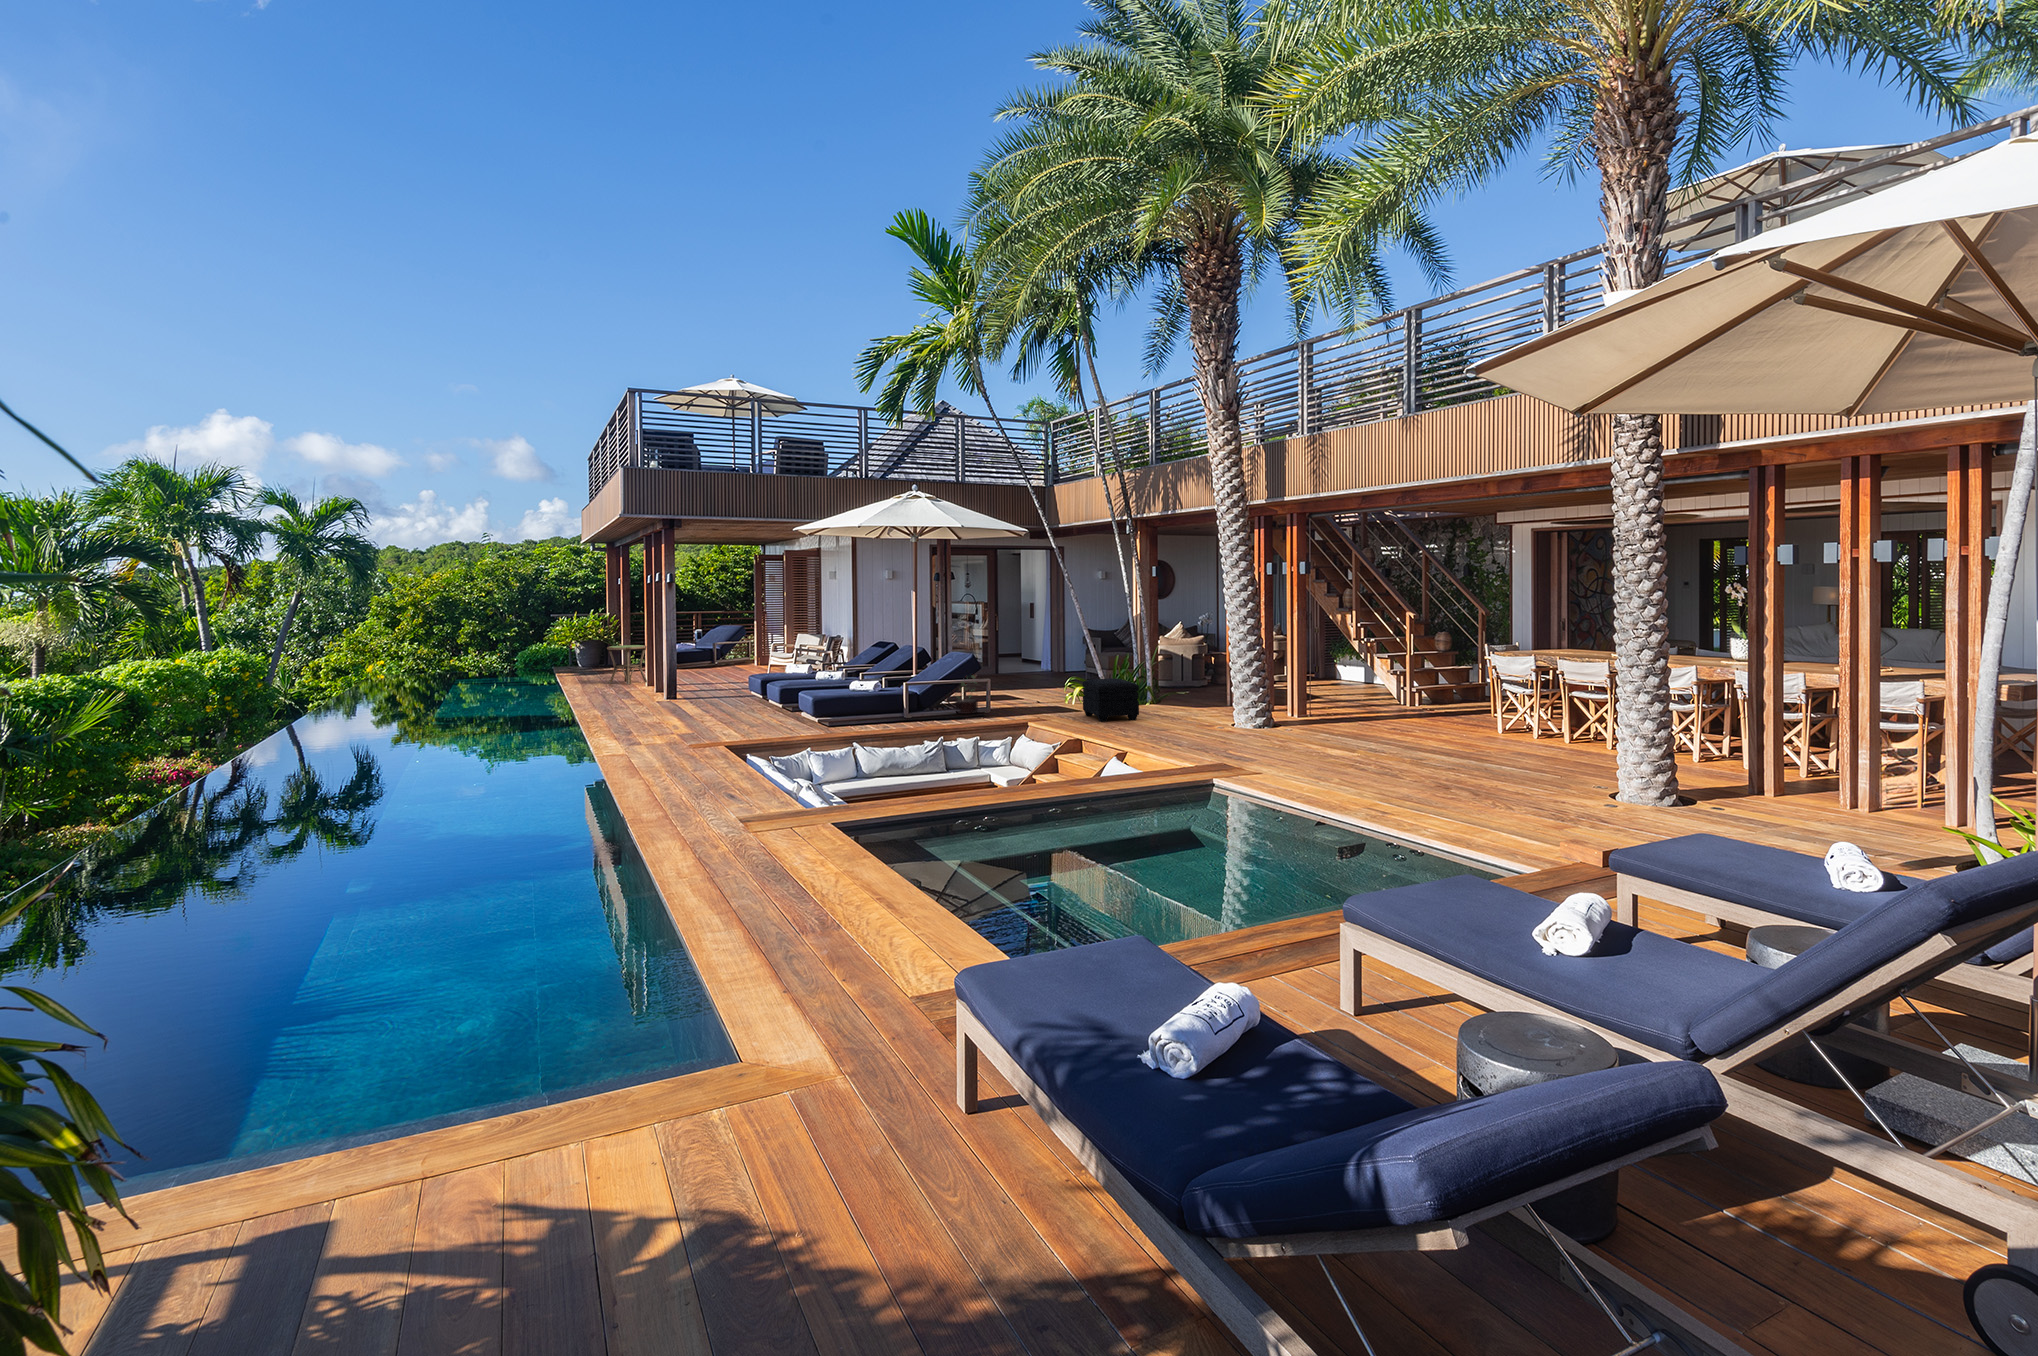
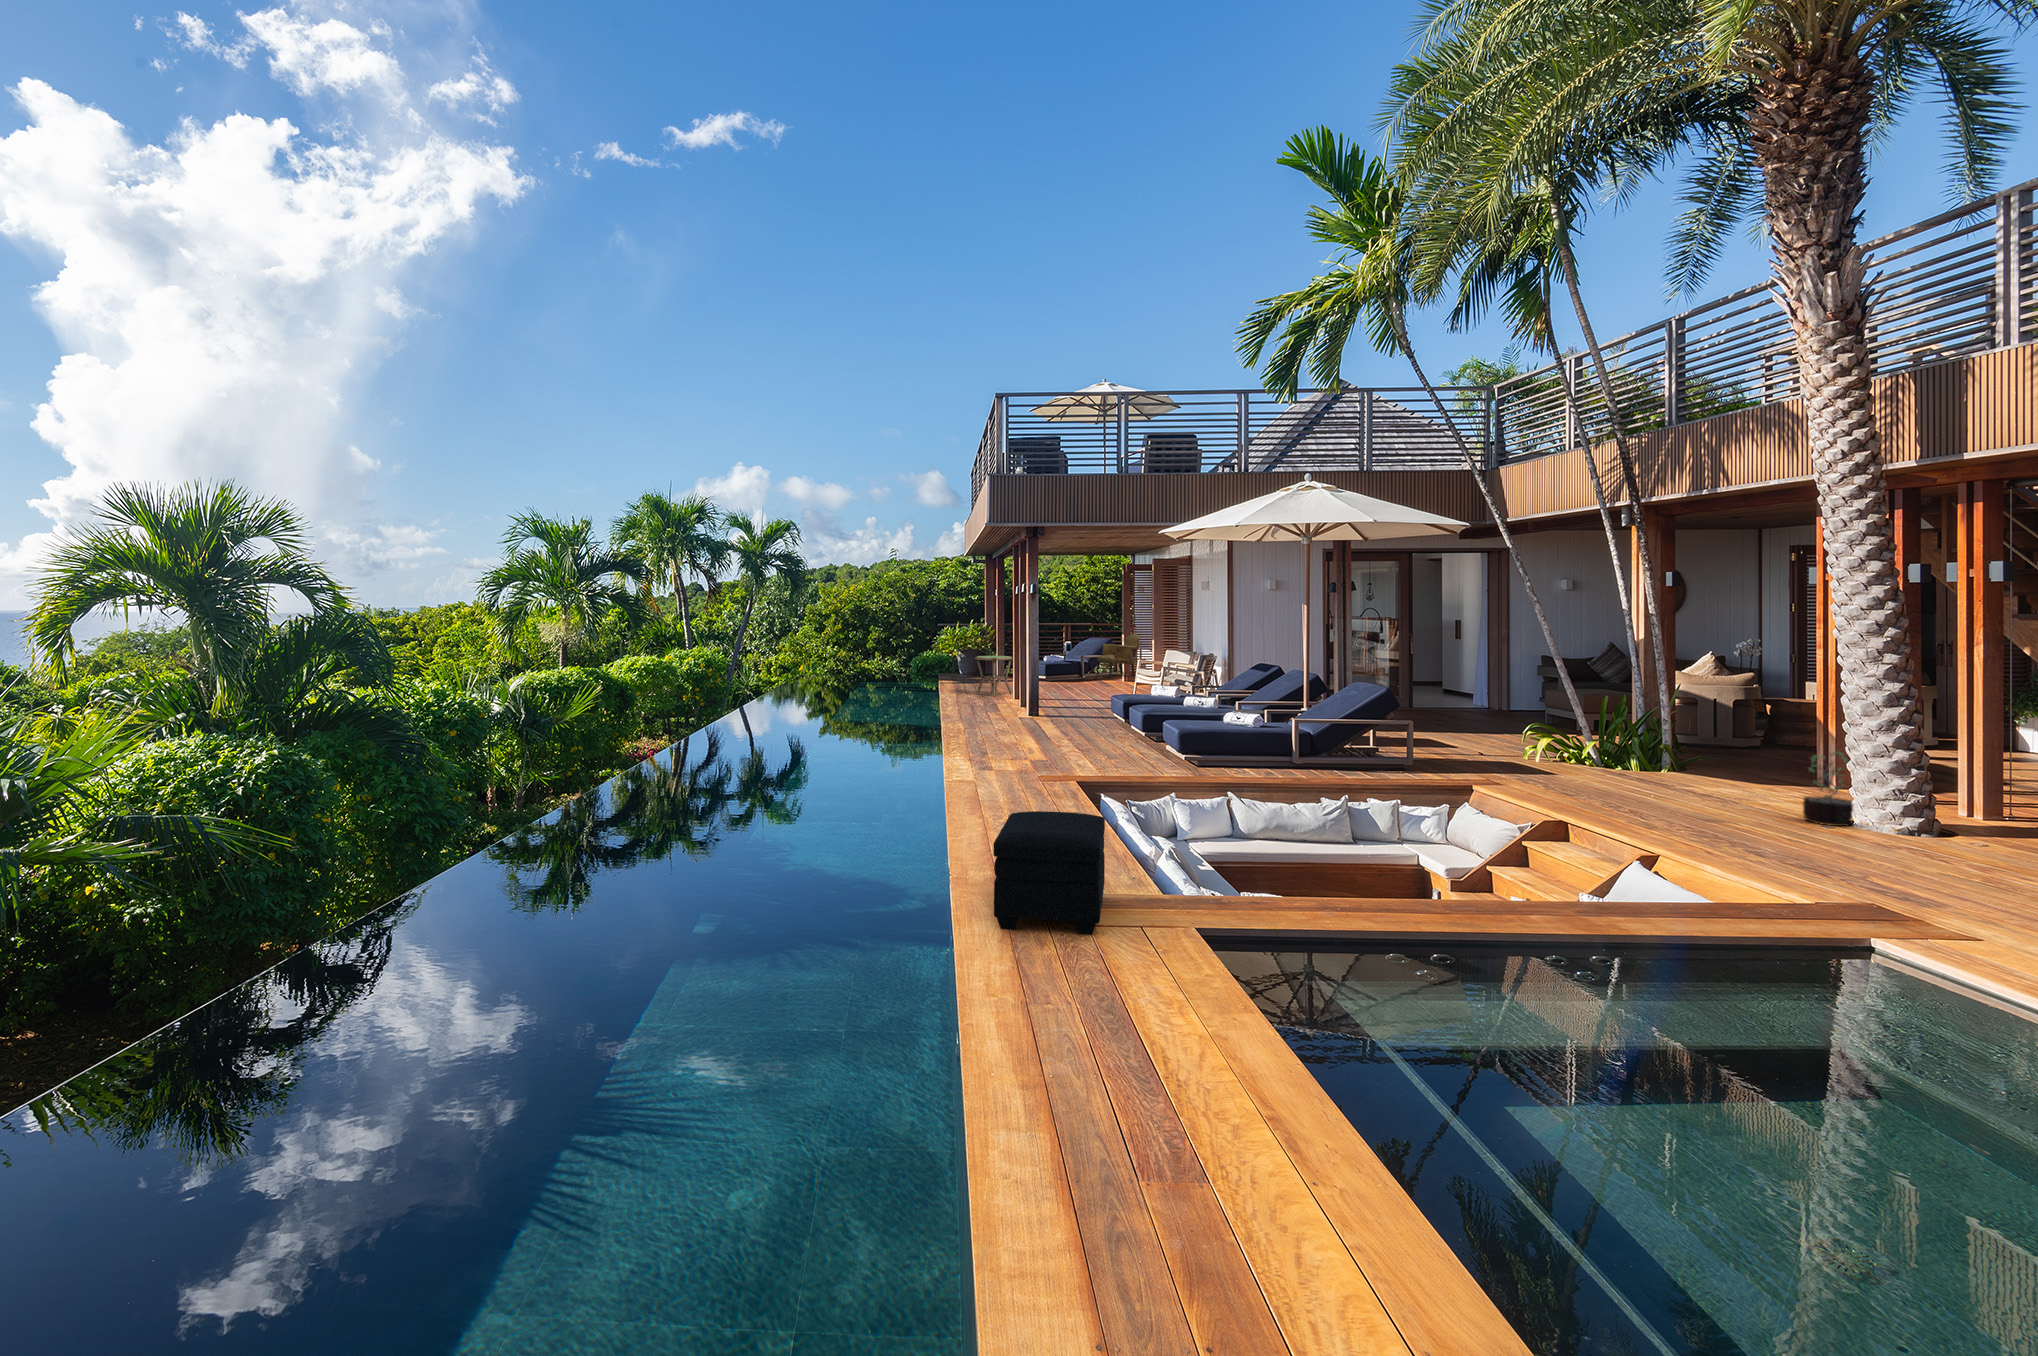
armchair: none [728,619,772,661] -> present [1097,634,1139,677]
decorative plant: present [955,676,978,714] -> present [1803,751,1853,826]
ottoman: present [1083,678,1139,722] -> present [993,811,1105,935]

